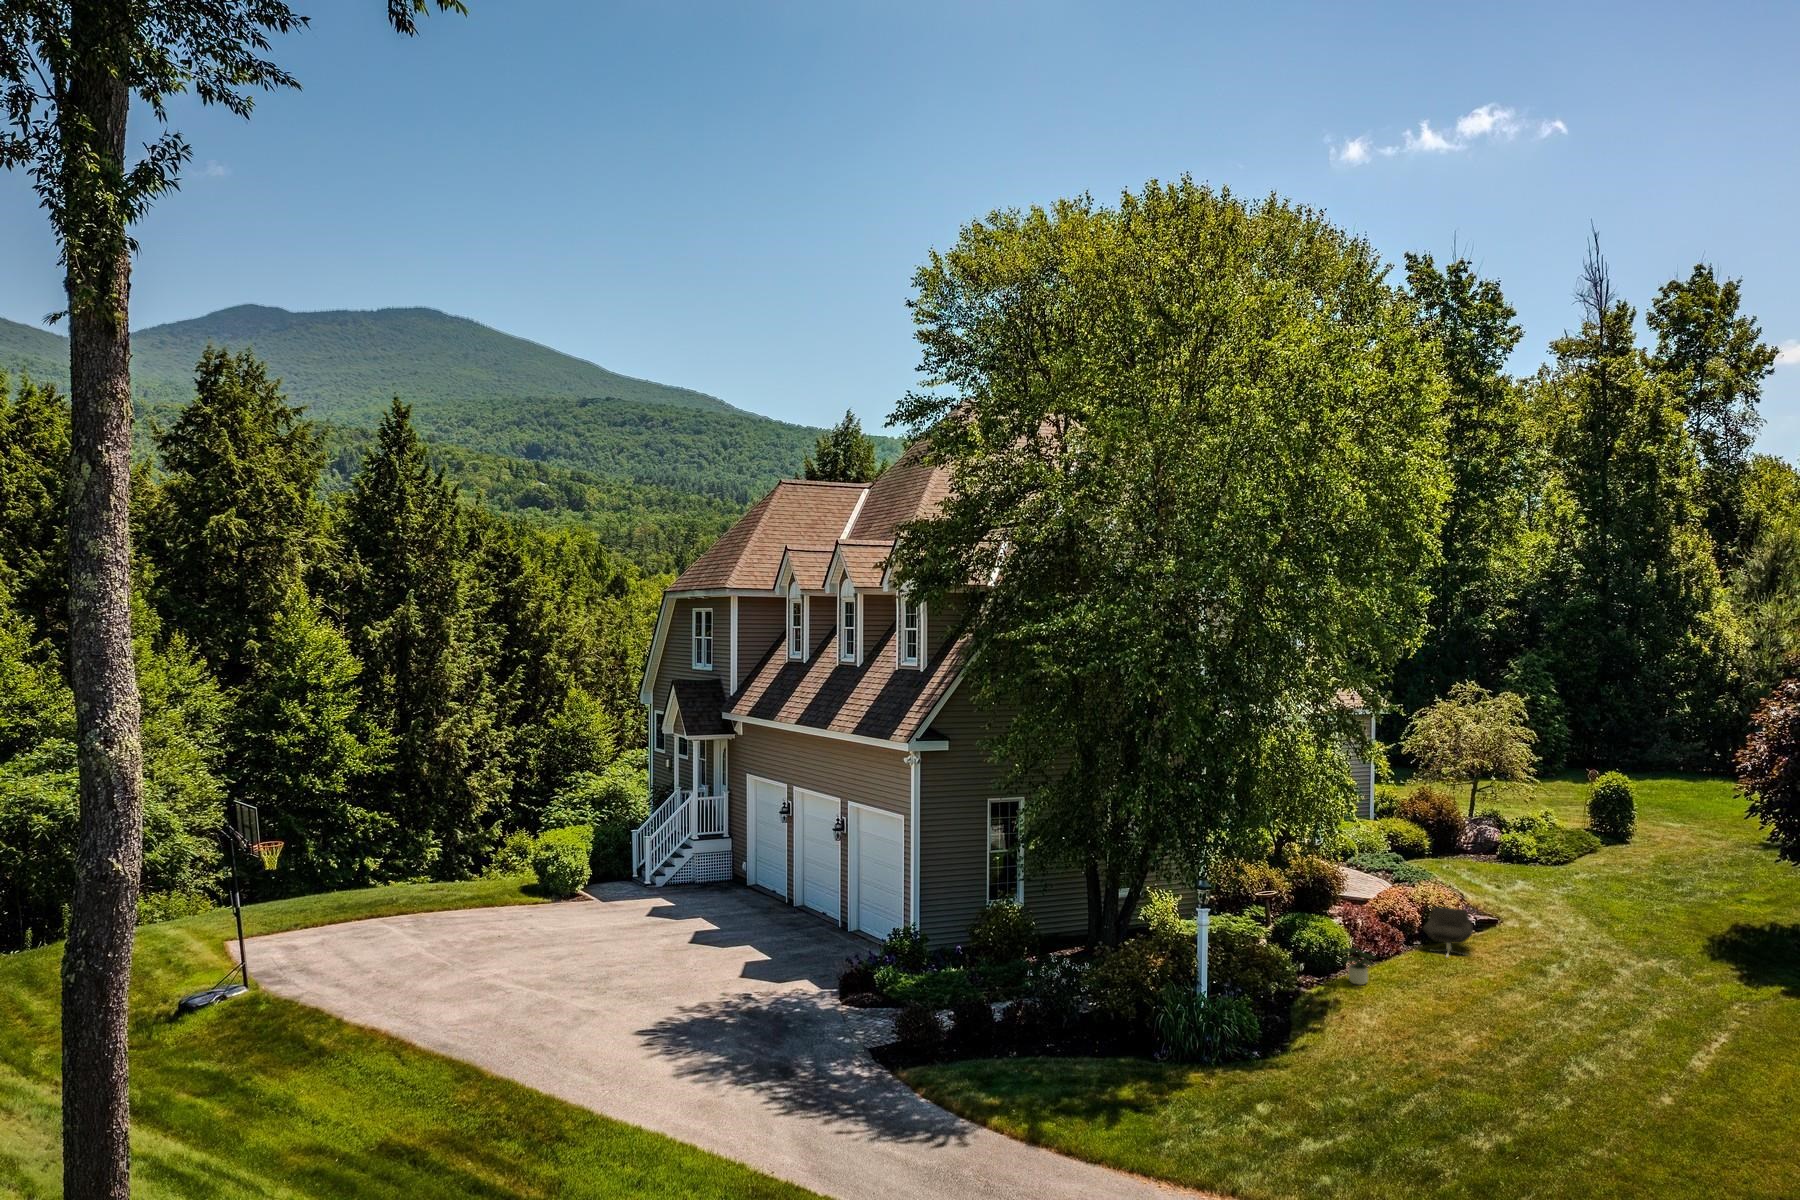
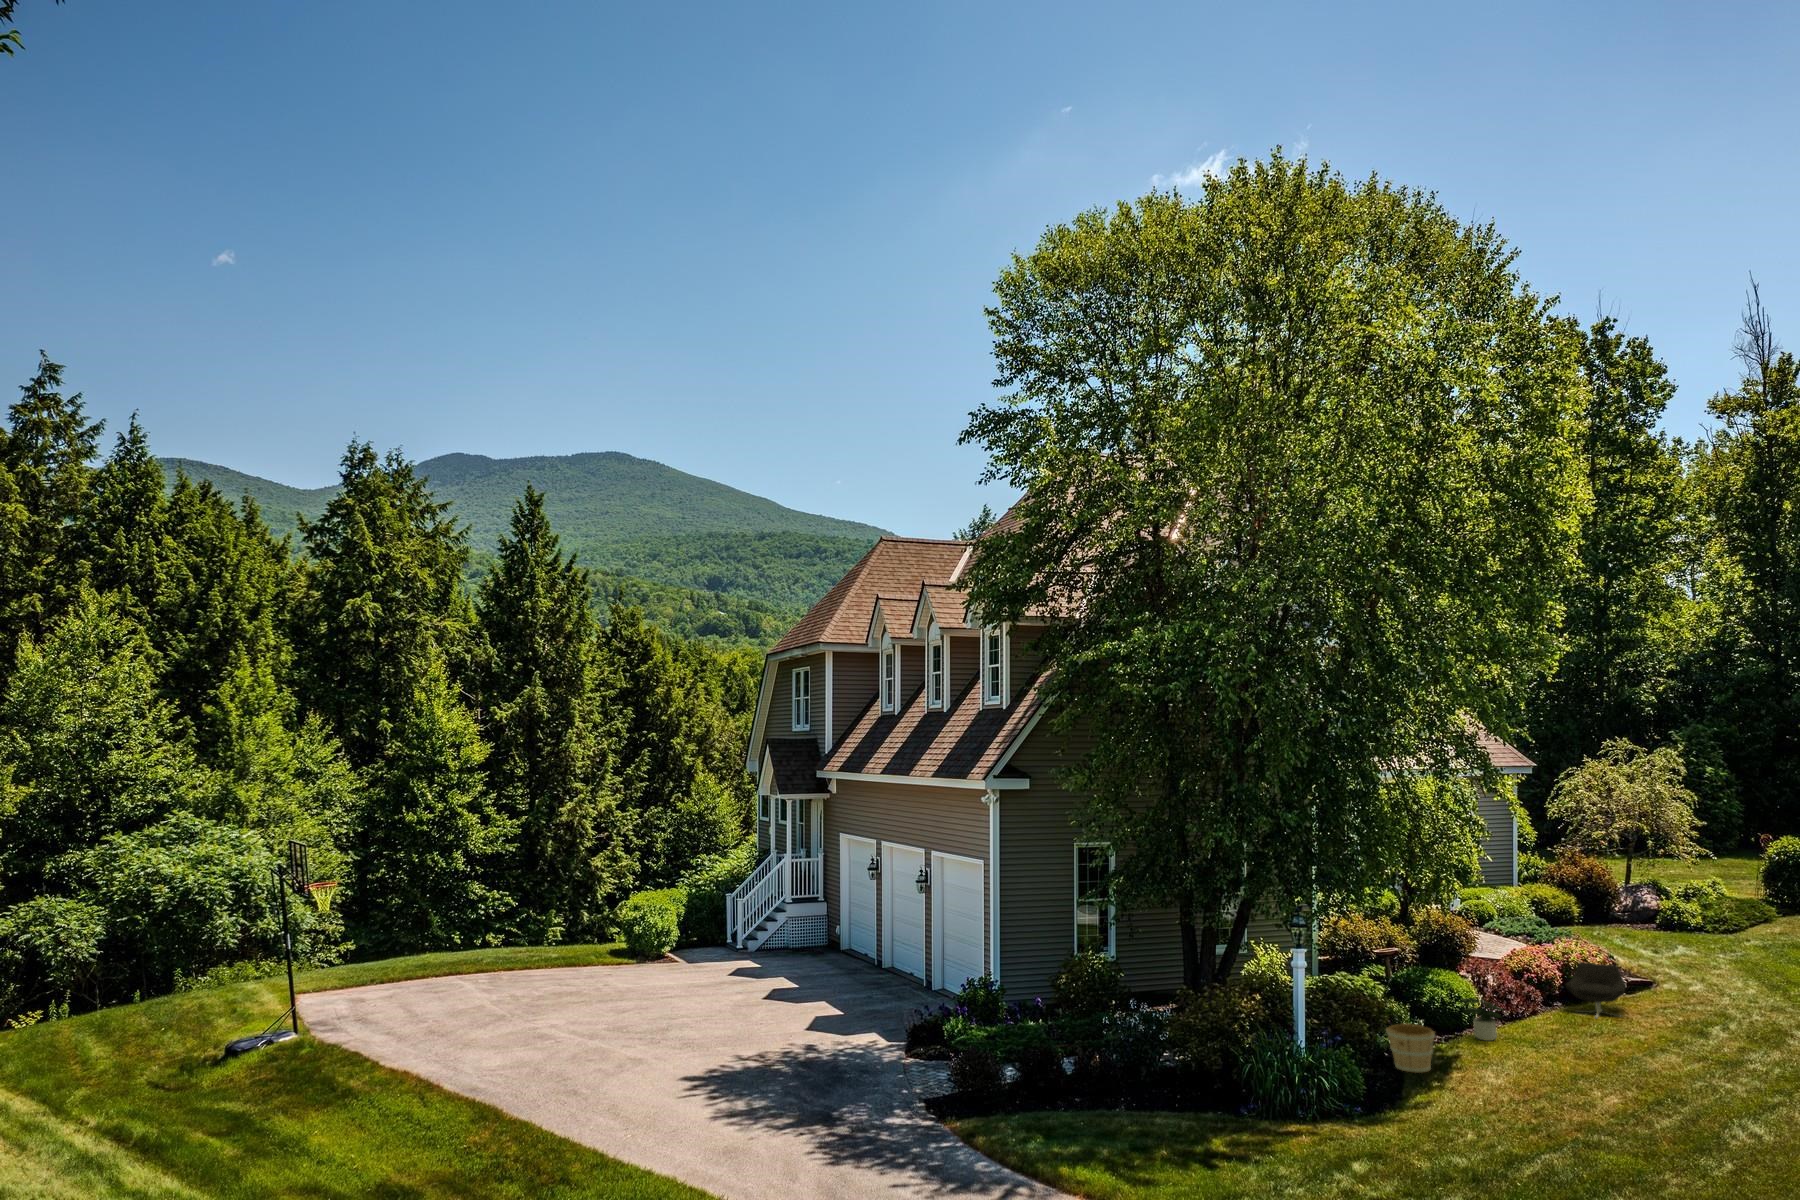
wooden bucket: none [1280,977,1322,1022] -> present [1386,1023,1435,1073]

